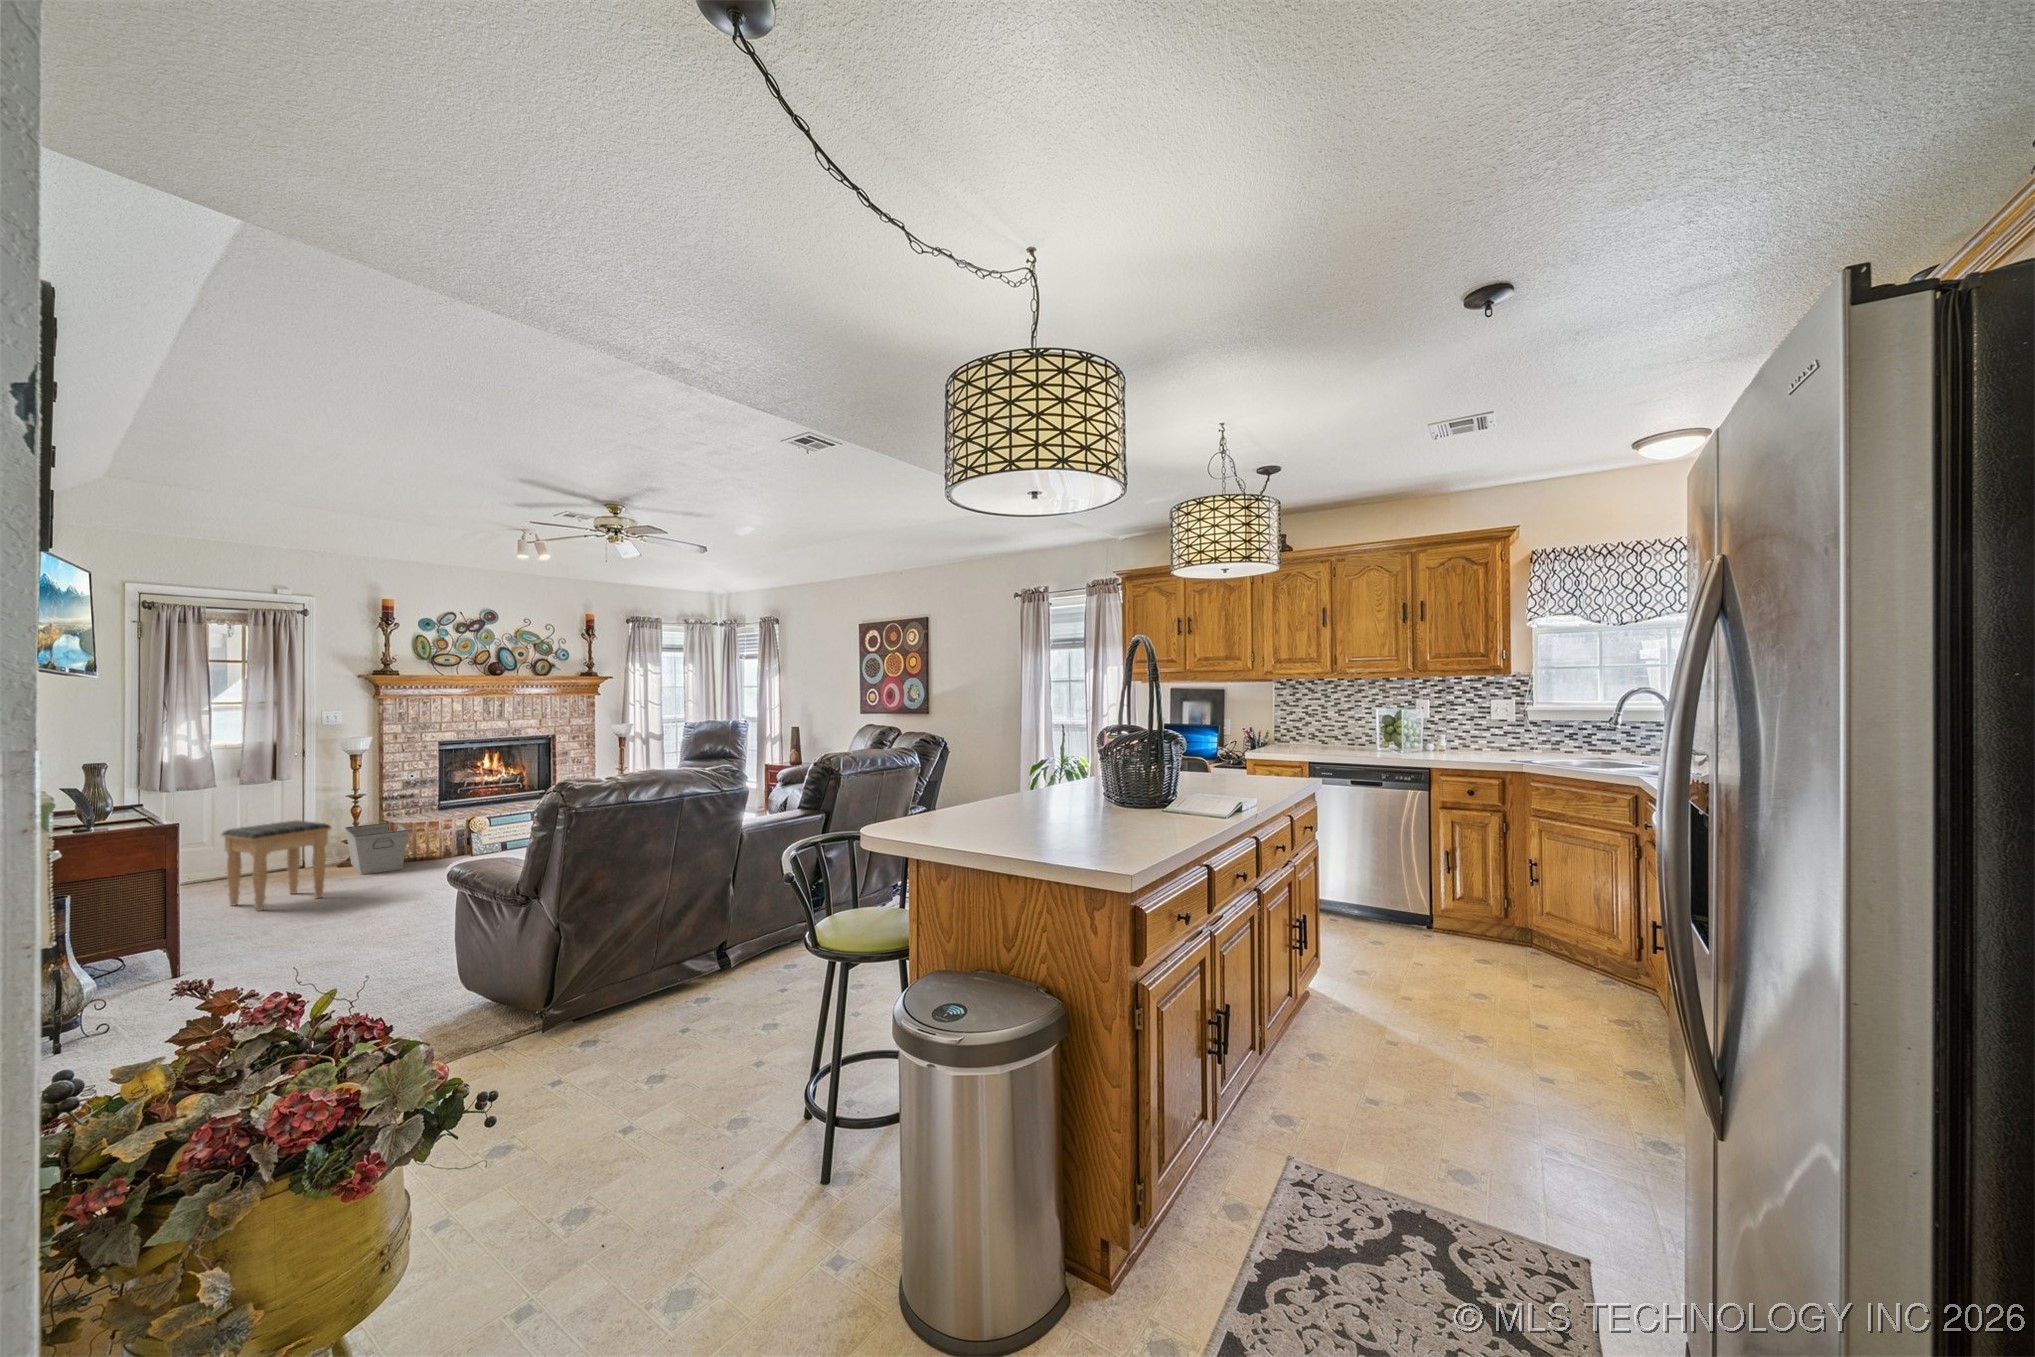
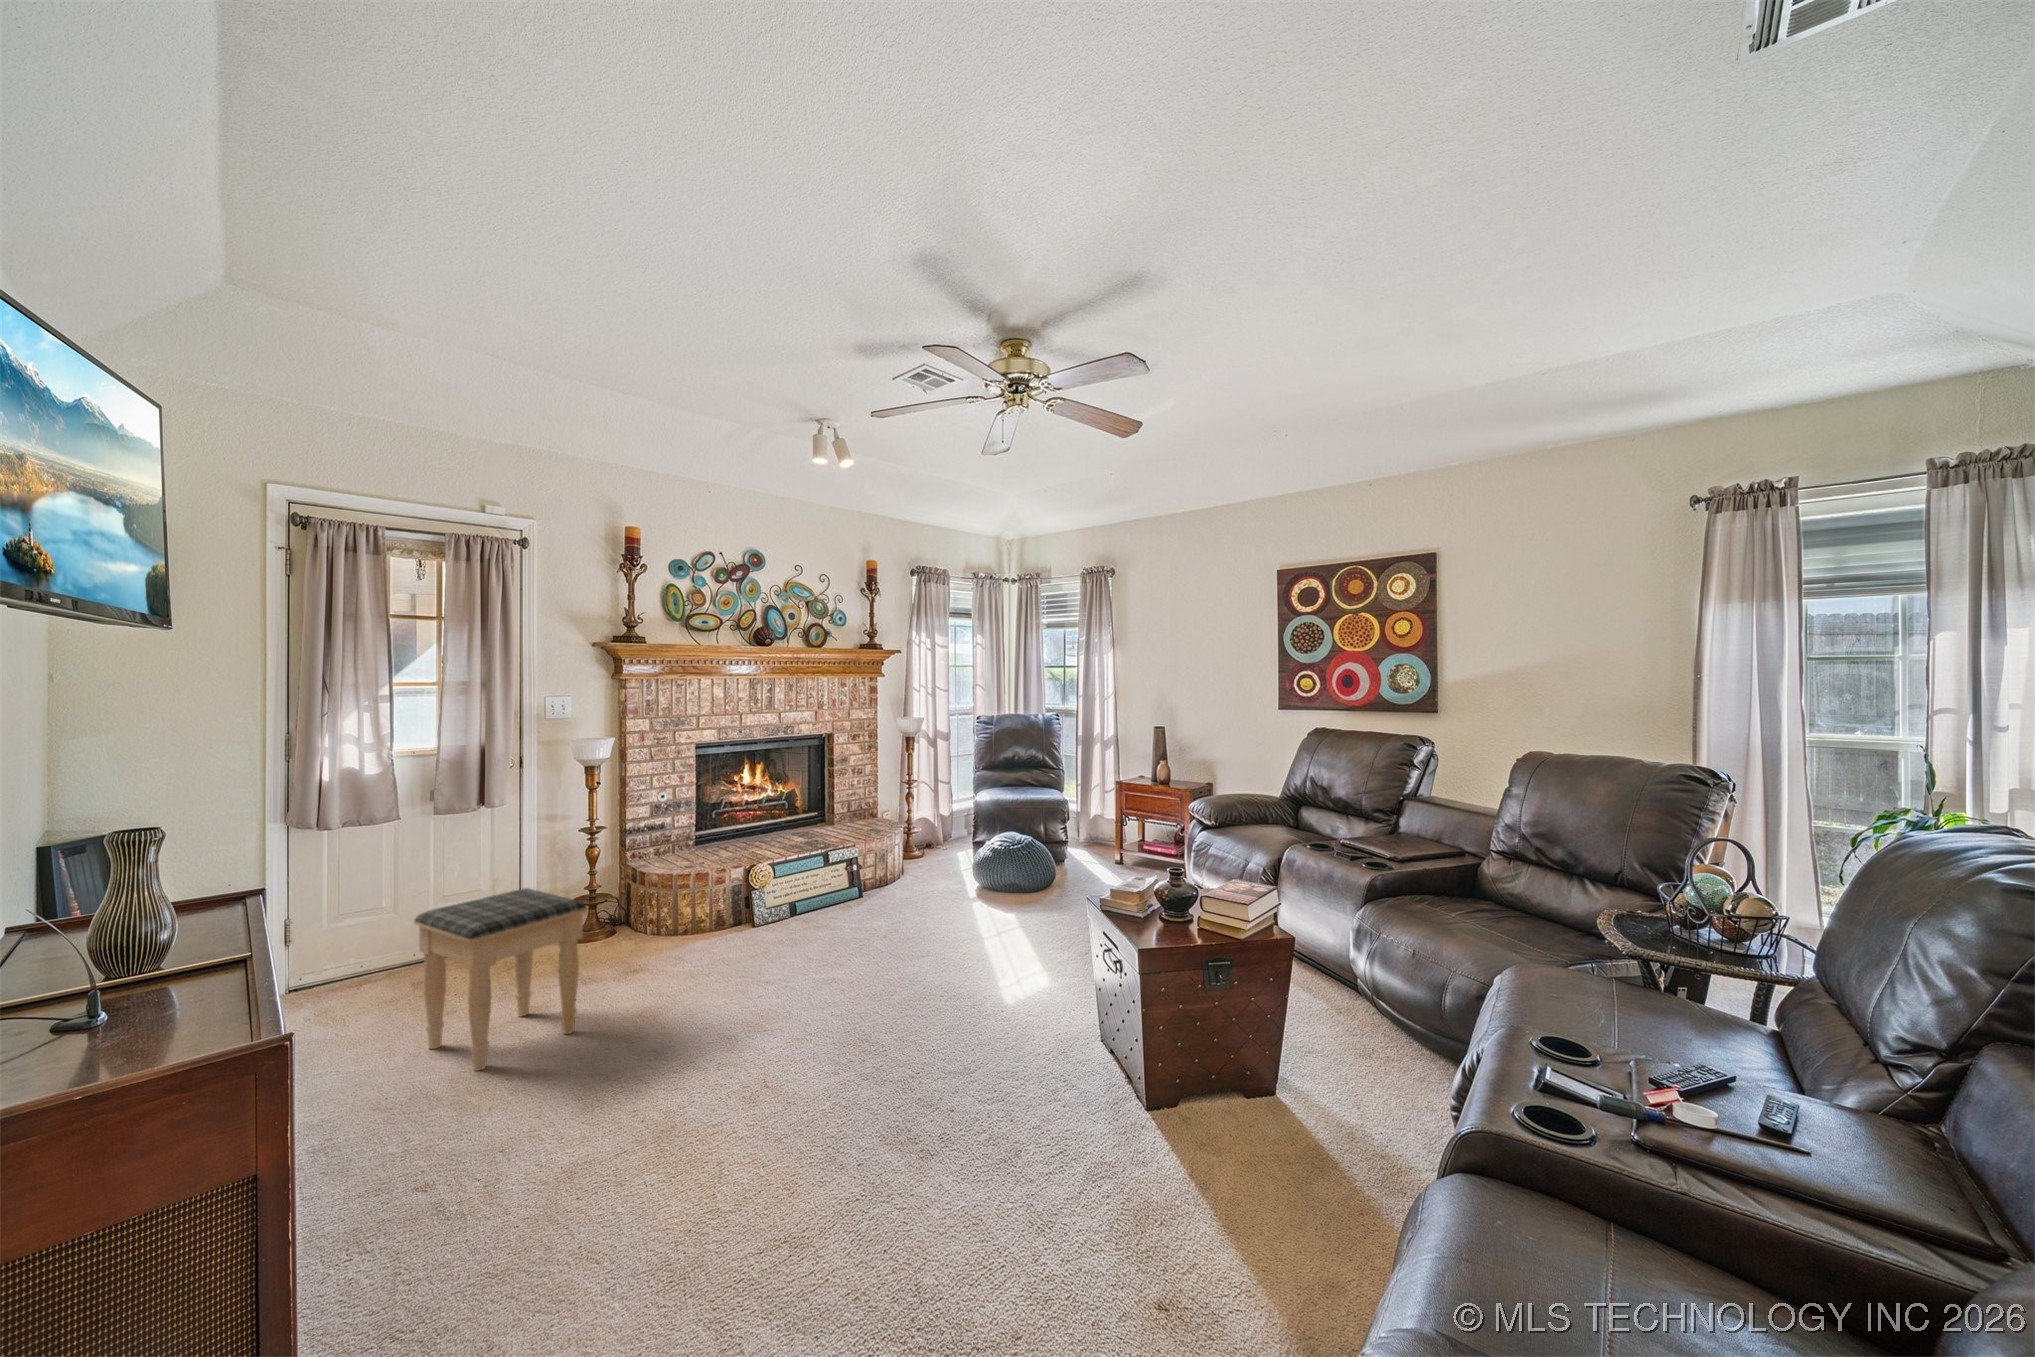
storage bin: present [345,823,409,875] -> none [578,869,676,965]

